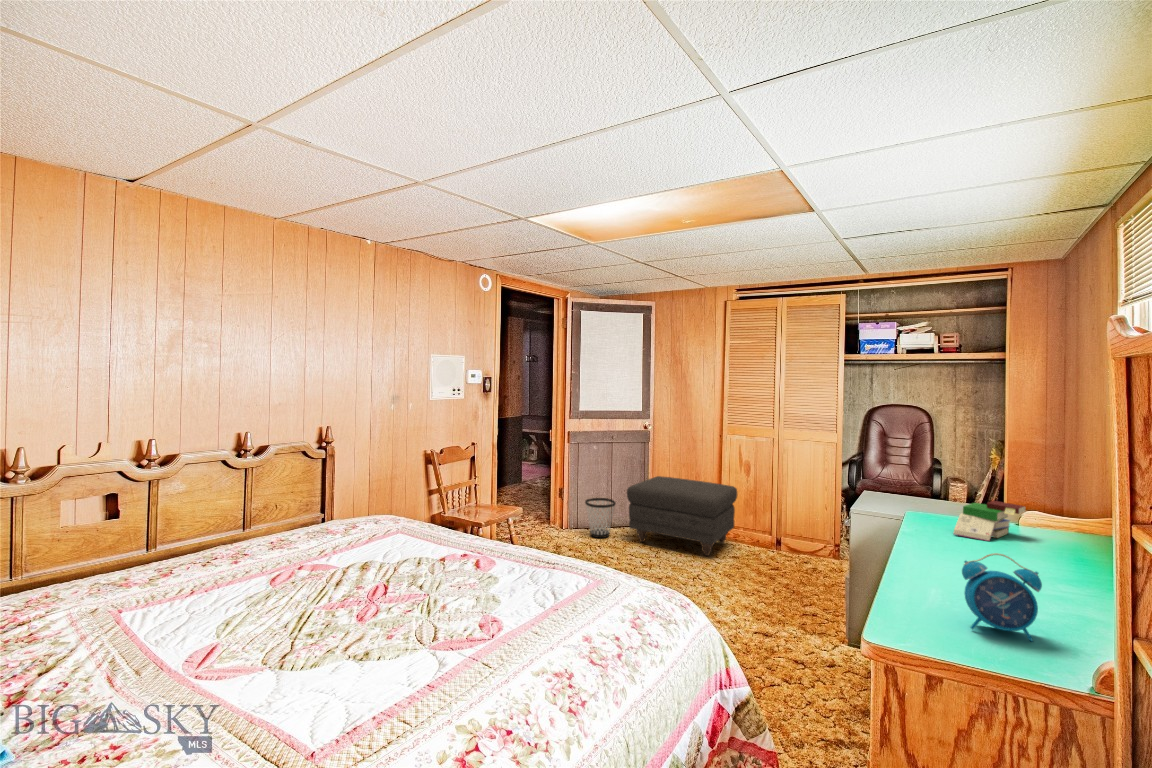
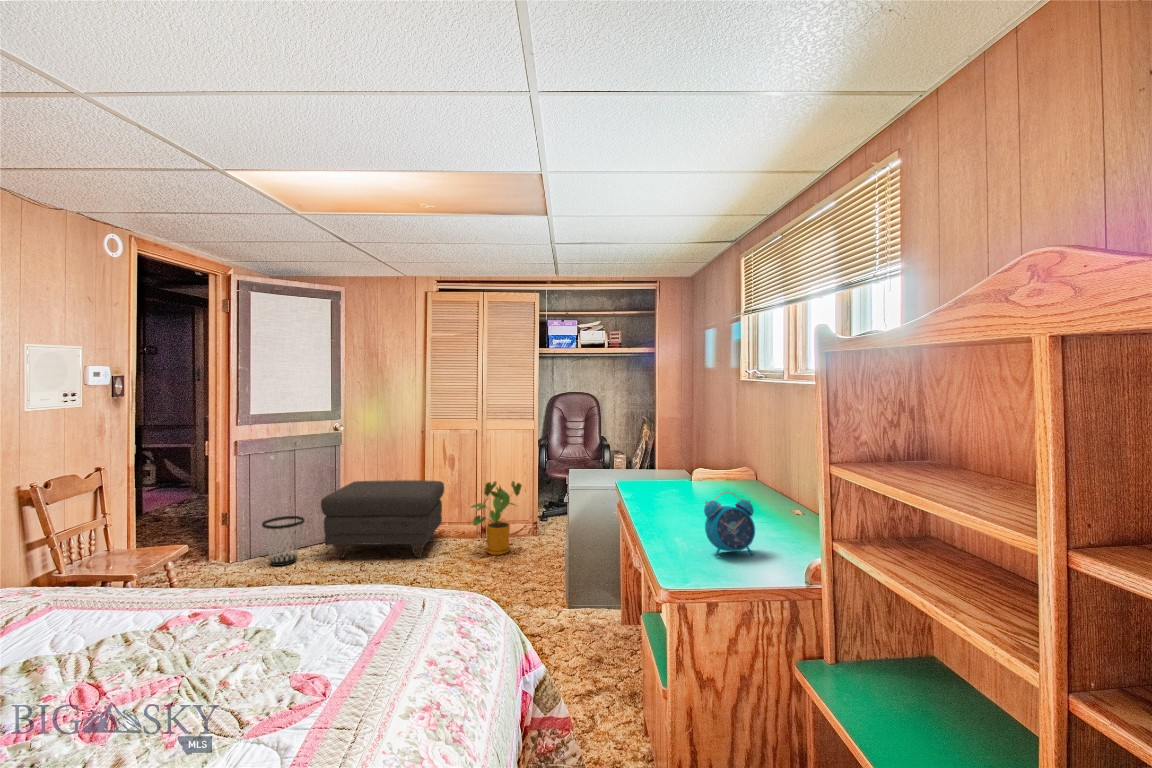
house plant: none [755,494,818,572] -> present [471,481,522,555]
book: present [953,501,1025,541] -> none [652,459,692,490]

